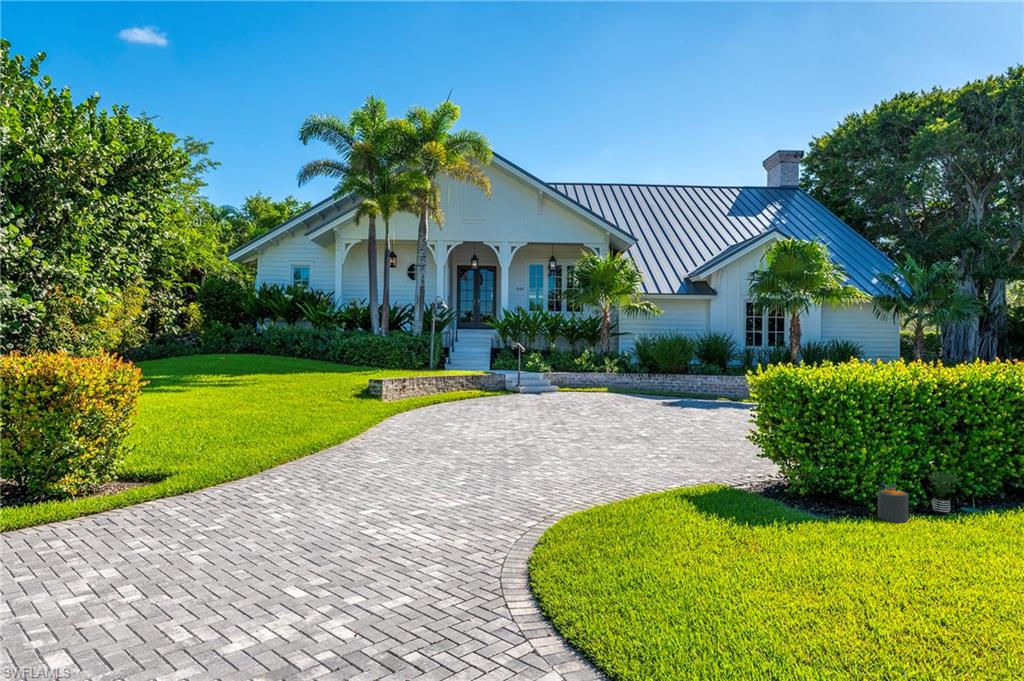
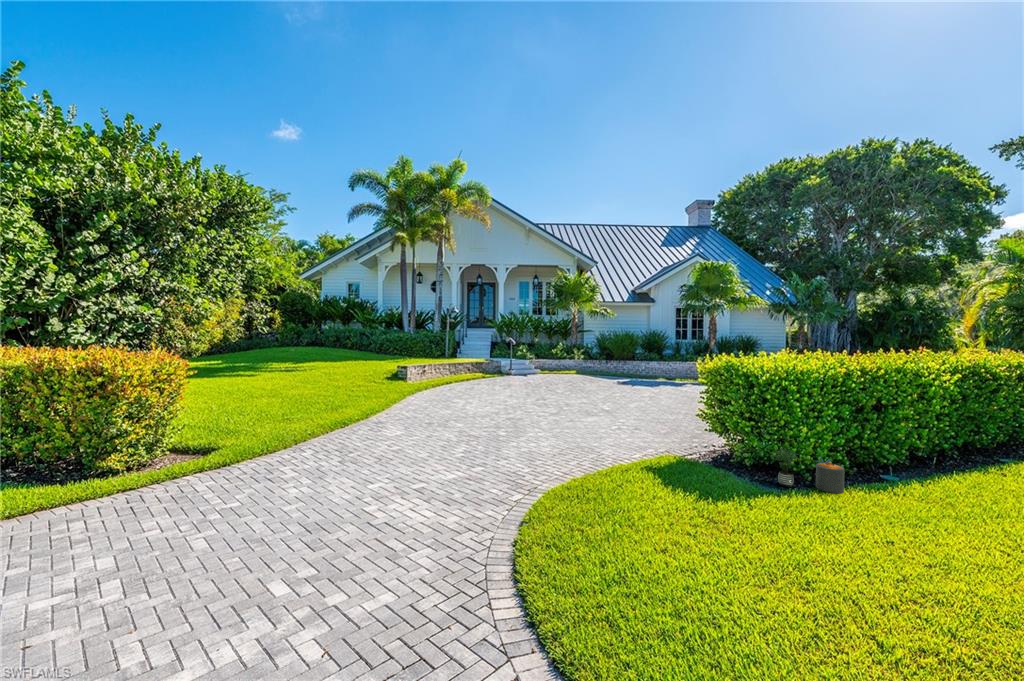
potted plant: present [929,472,956,515] -> present [772,450,796,487]

